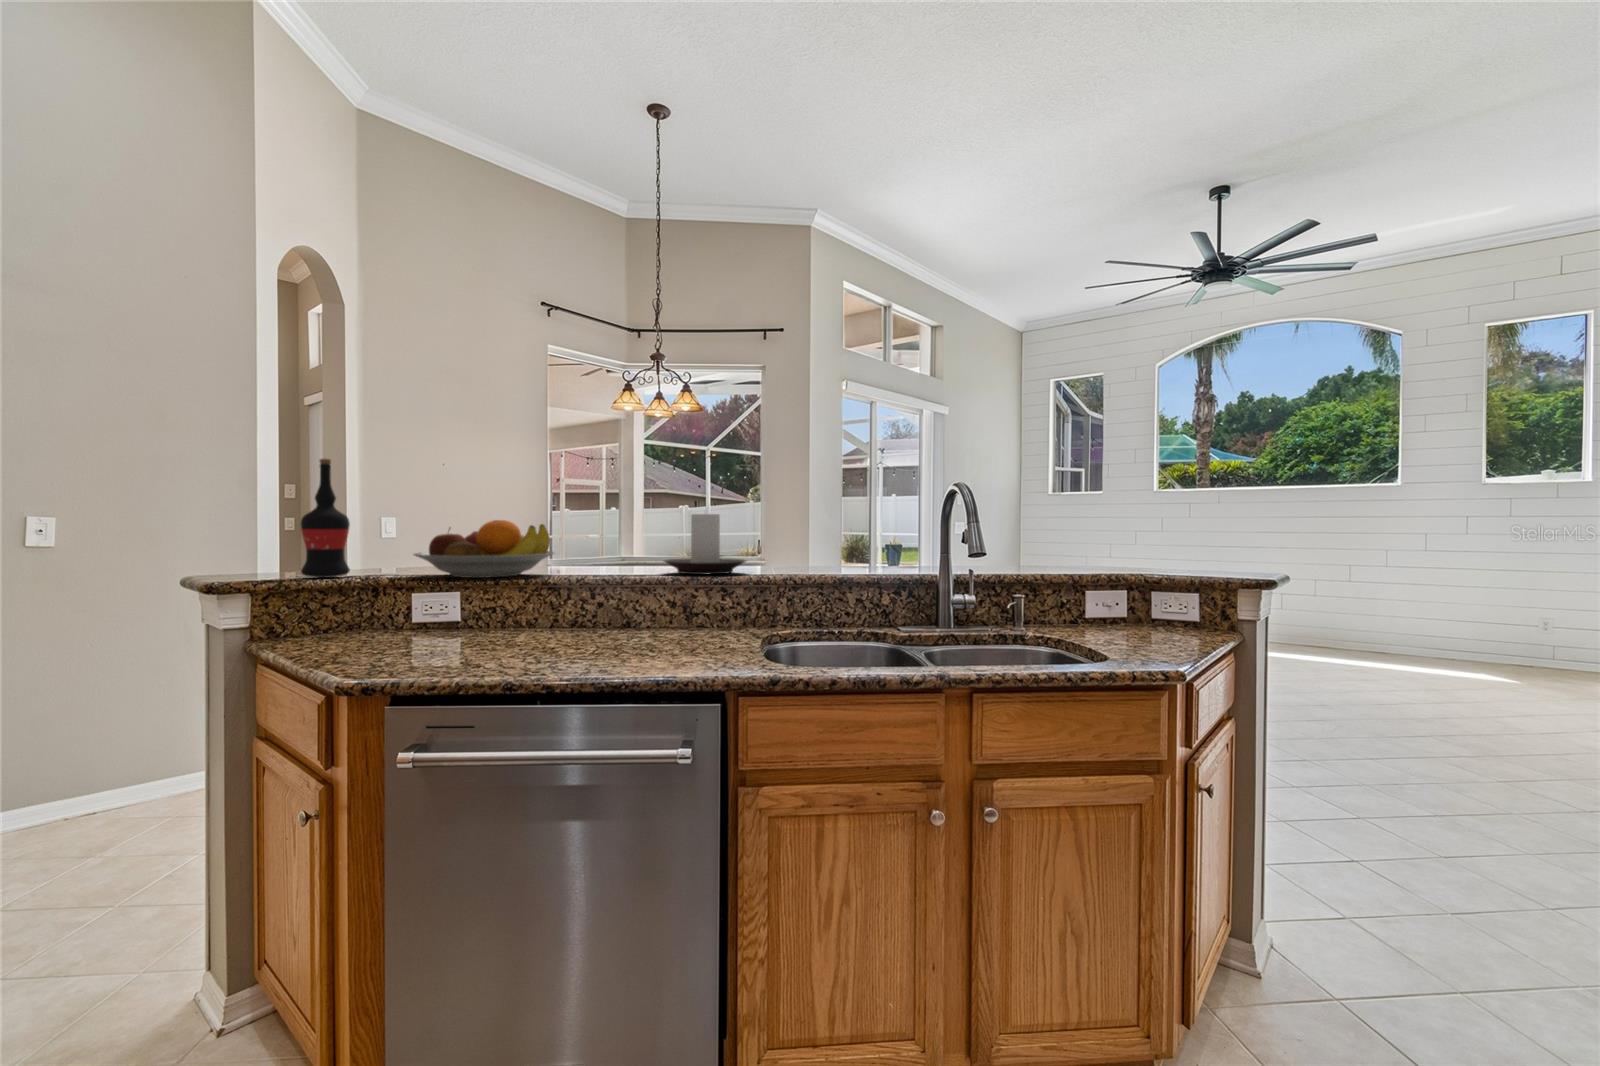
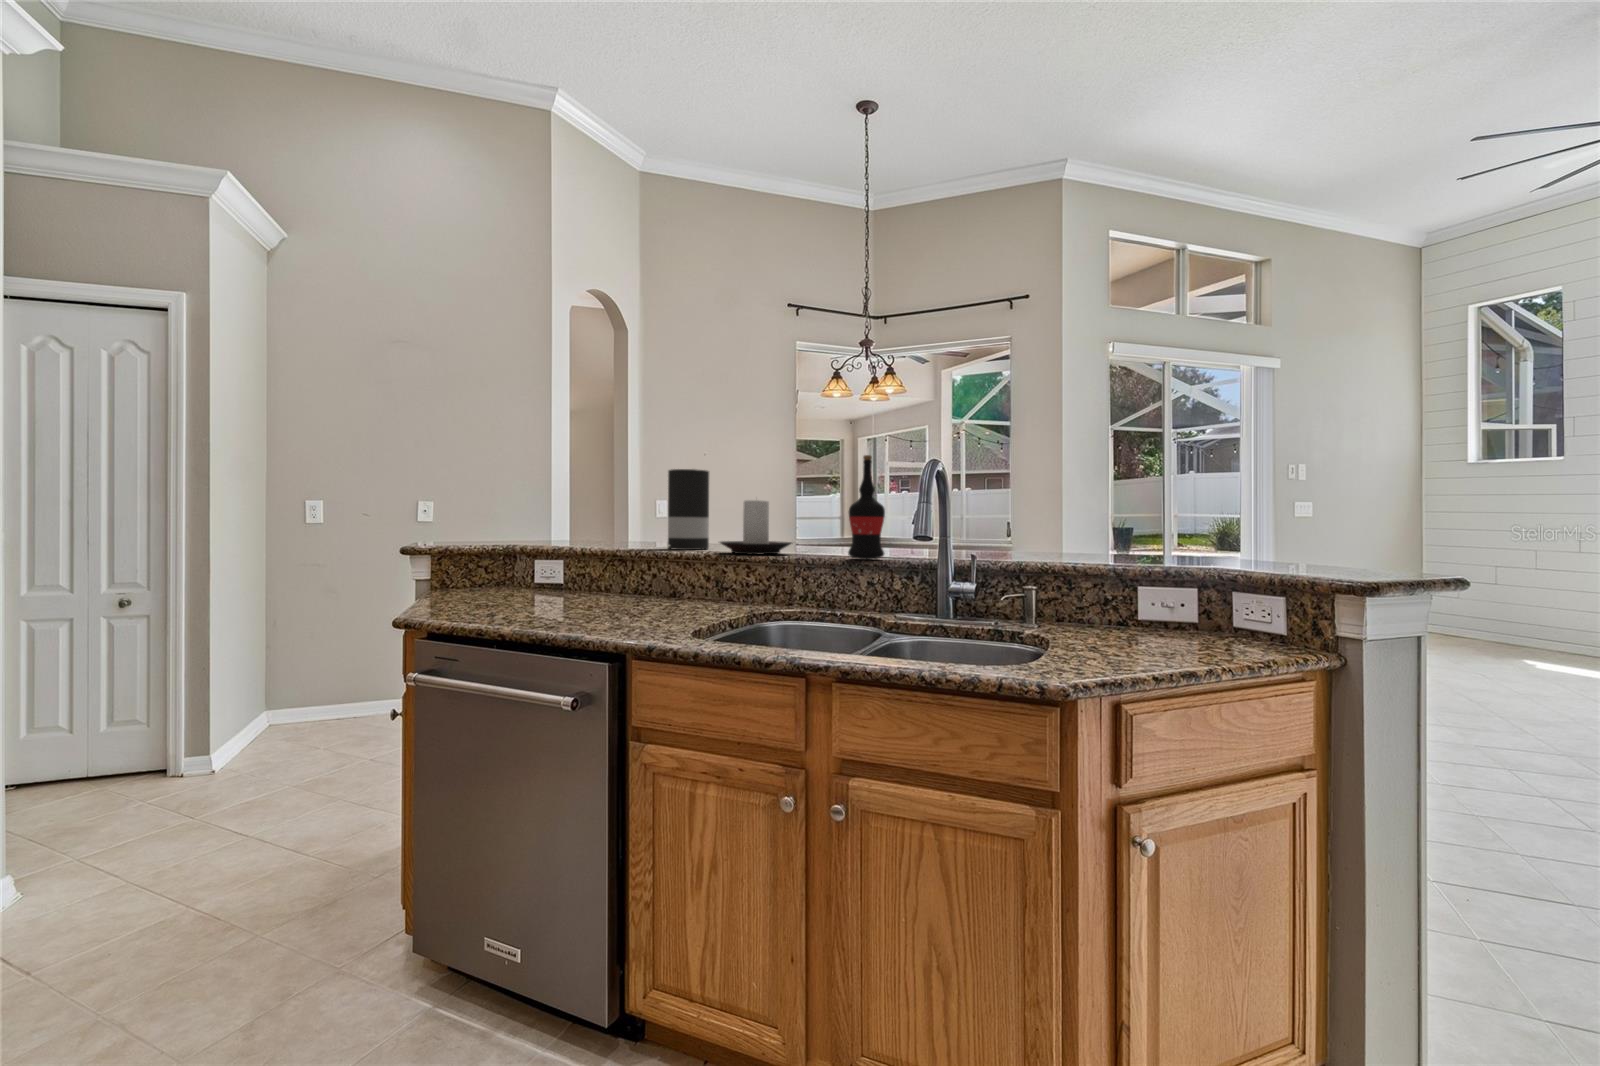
wine bottle: present [301,458,350,577] -> present [848,455,885,559]
vase: none [561,473,612,571] -> present [668,469,709,550]
fruit bowl: present [414,520,554,578] -> none [531,506,639,550]

